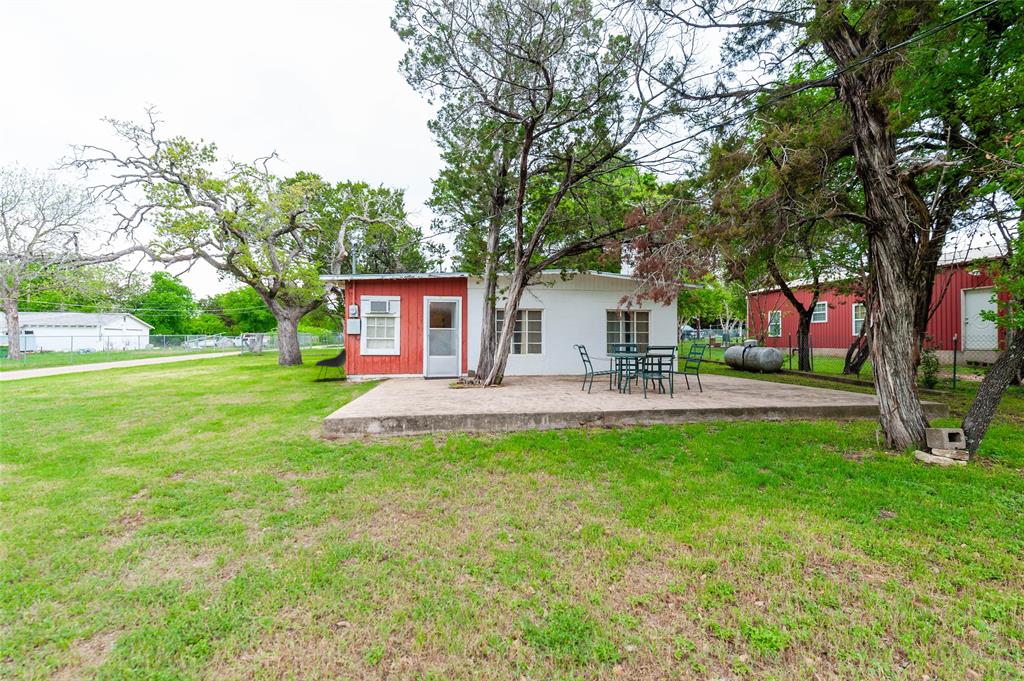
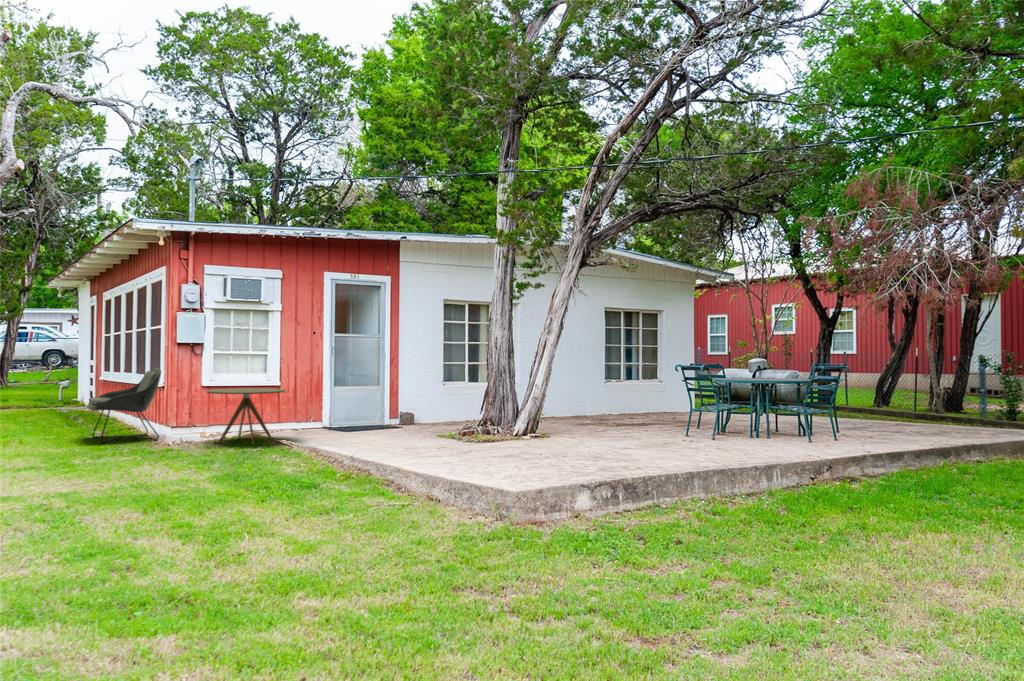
round table: none [354,357,394,385] -> present [206,388,286,445]

